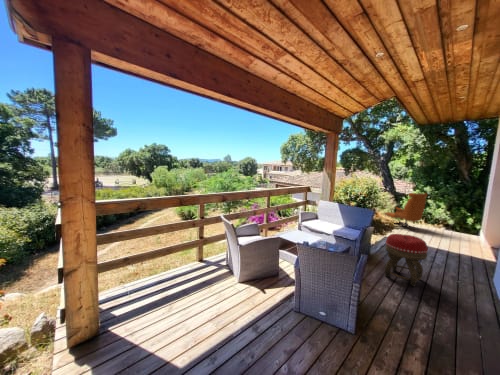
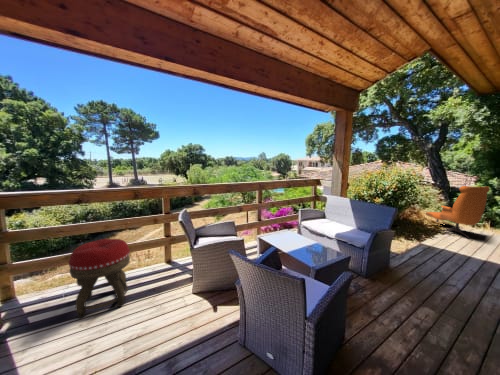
footstool: present [385,234,428,286] -> present [69,239,130,318]

